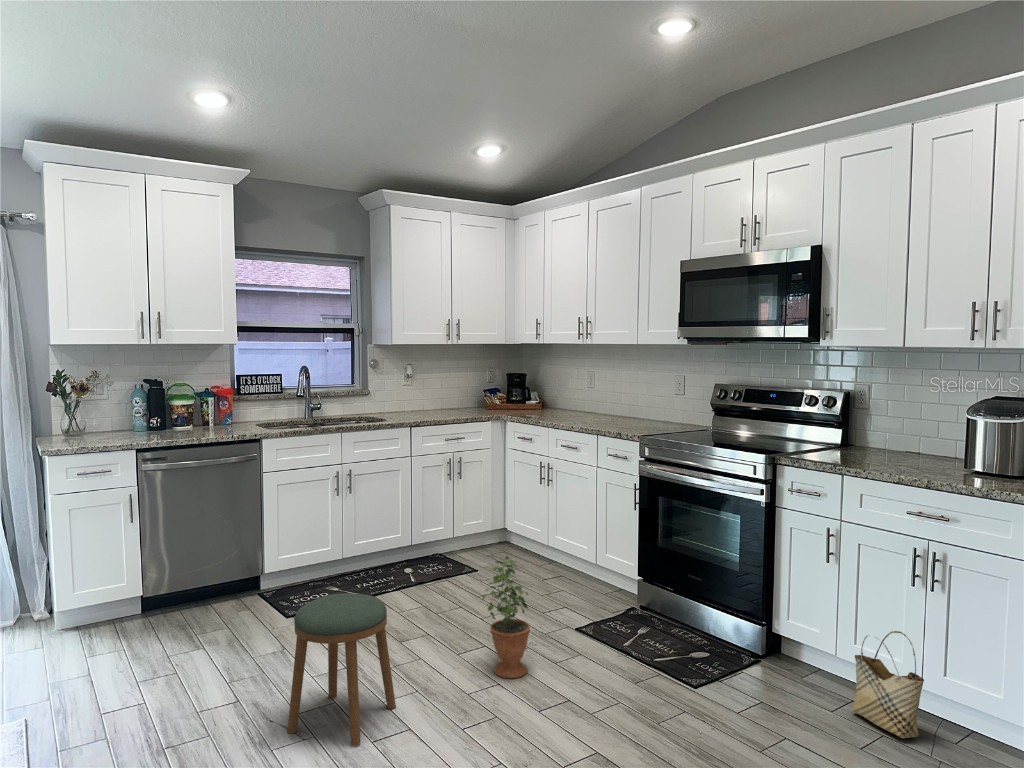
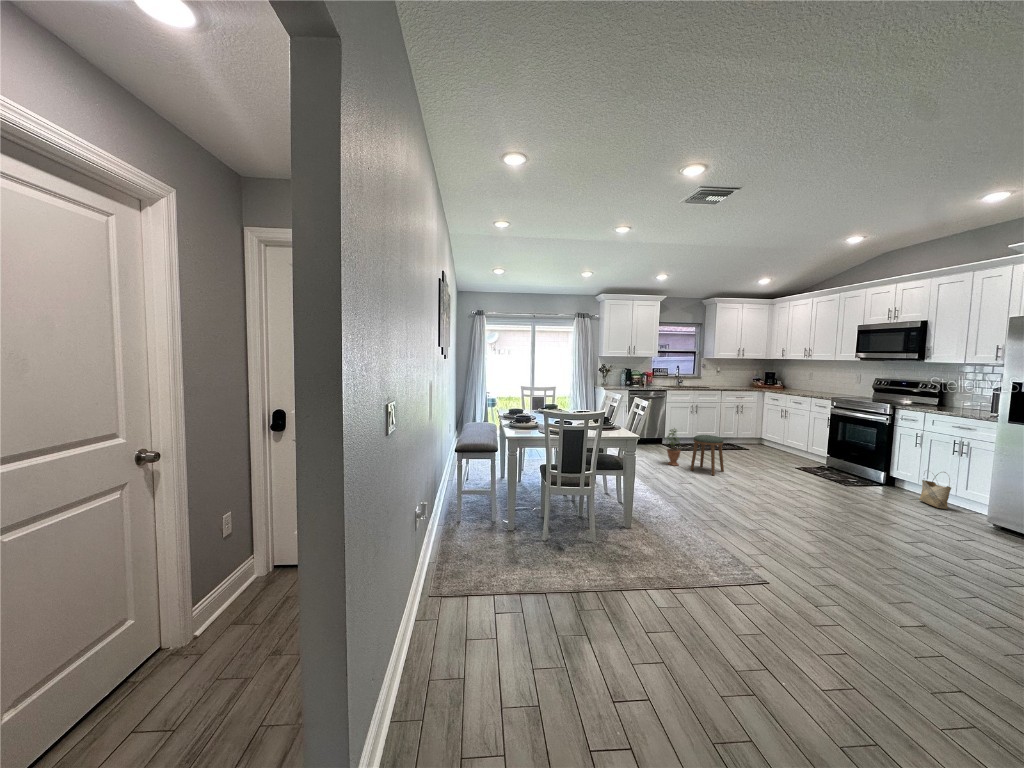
potted plant: present [483,556,530,678] -> present [666,428,681,466]

